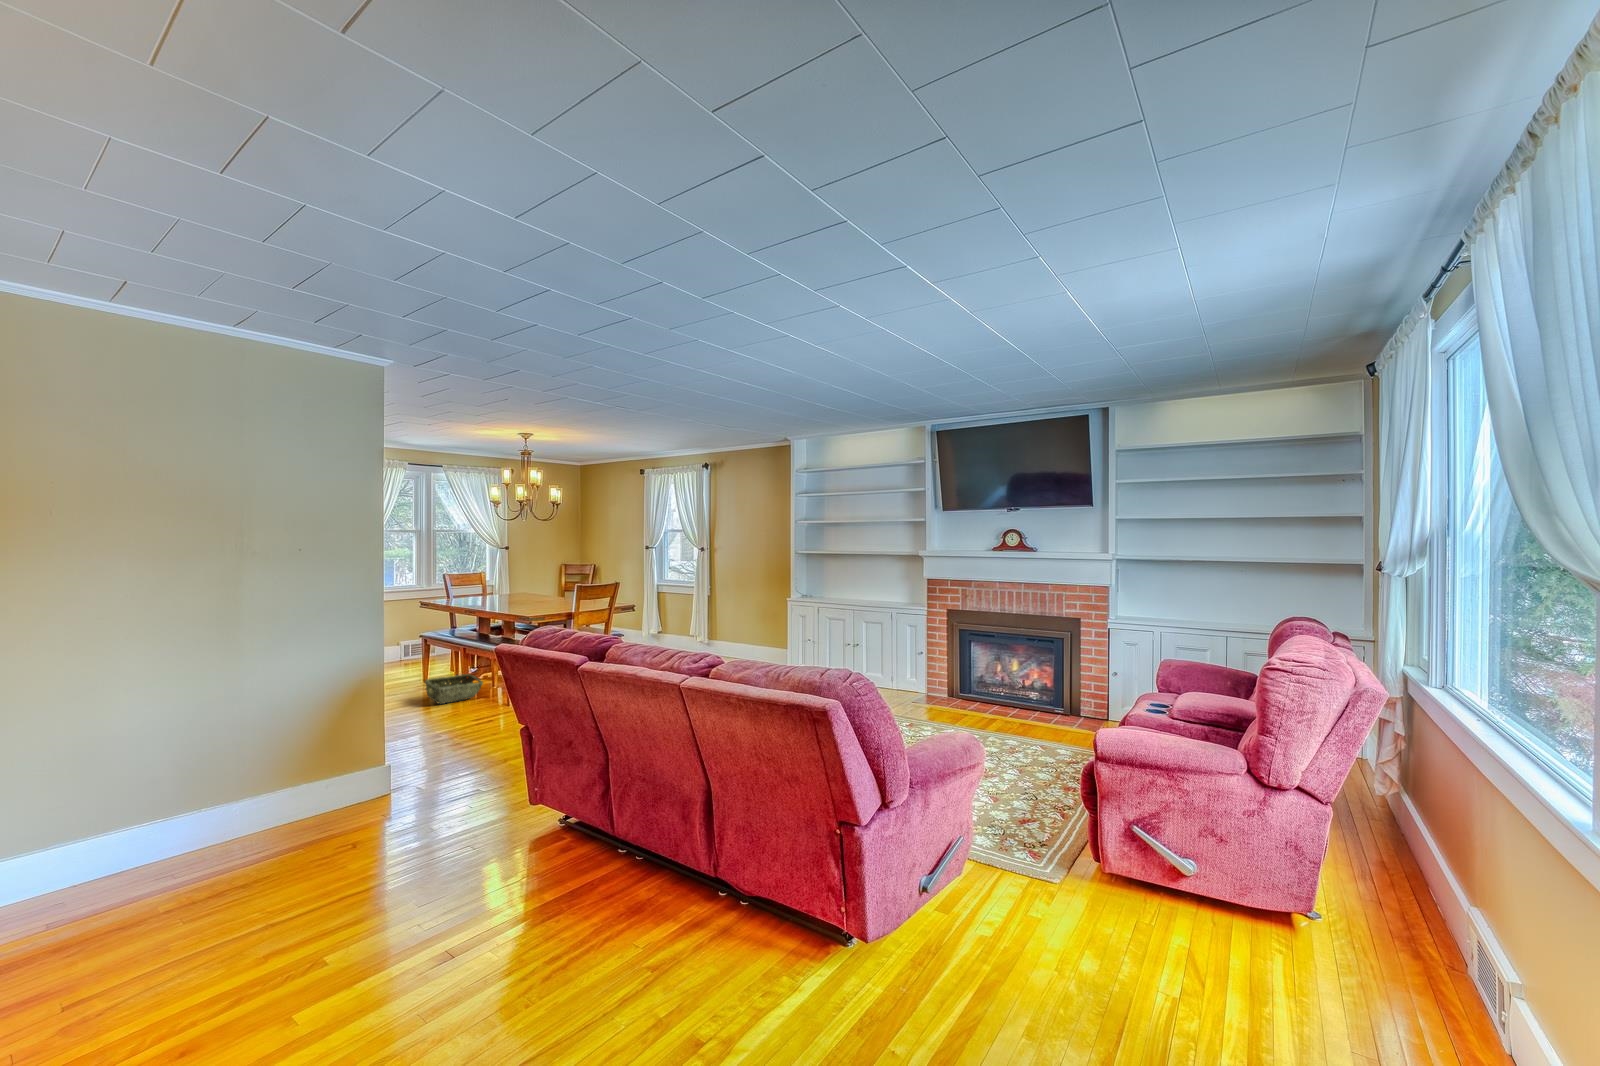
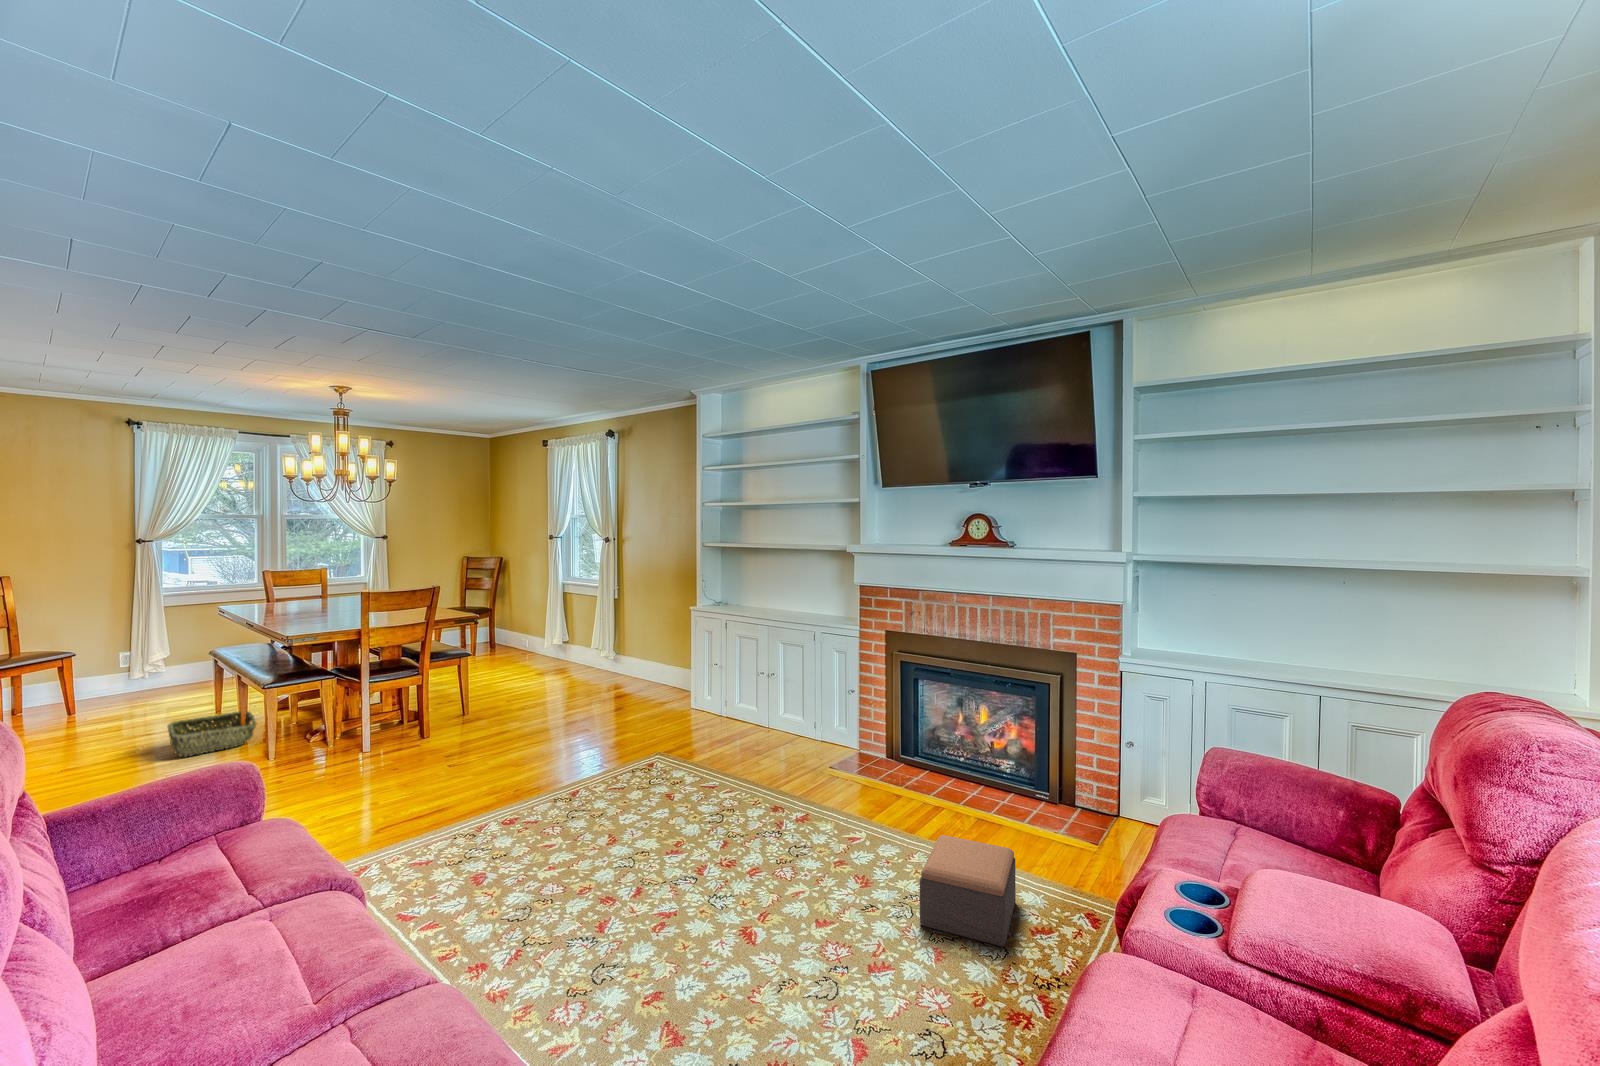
footstool: none [1006,717,1057,767] -> present [920,835,1016,947]

